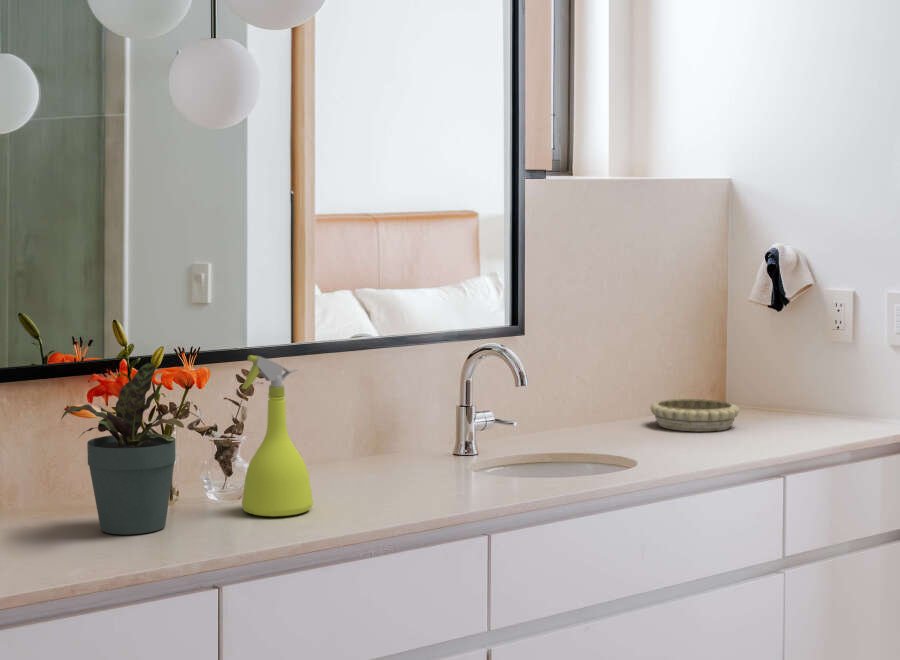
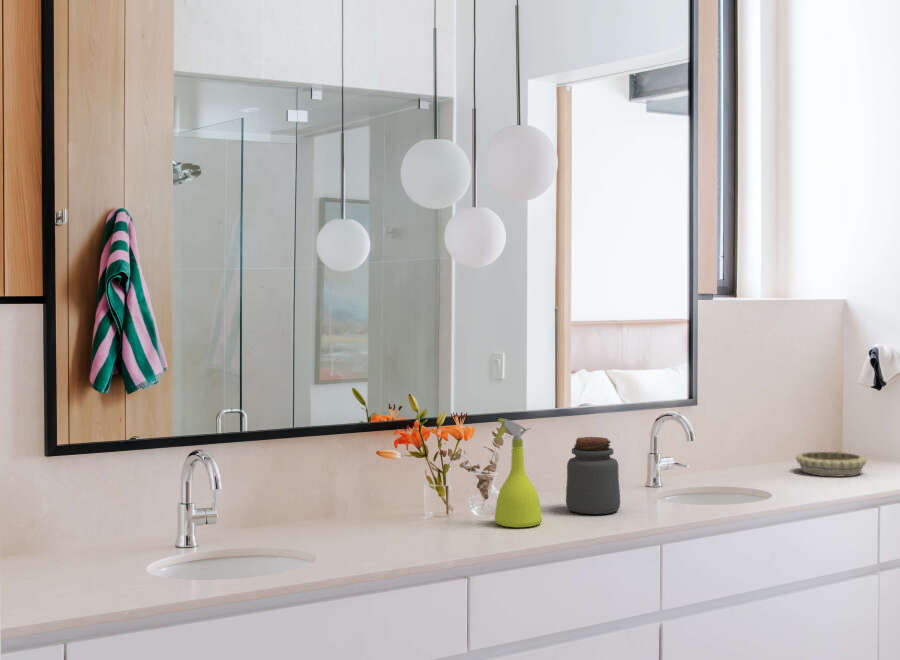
potted plant: present [61,363,193,534] -> none [380,423,463,536]
jar: none [346,382,424,493] -> present [566,437,620,514]

